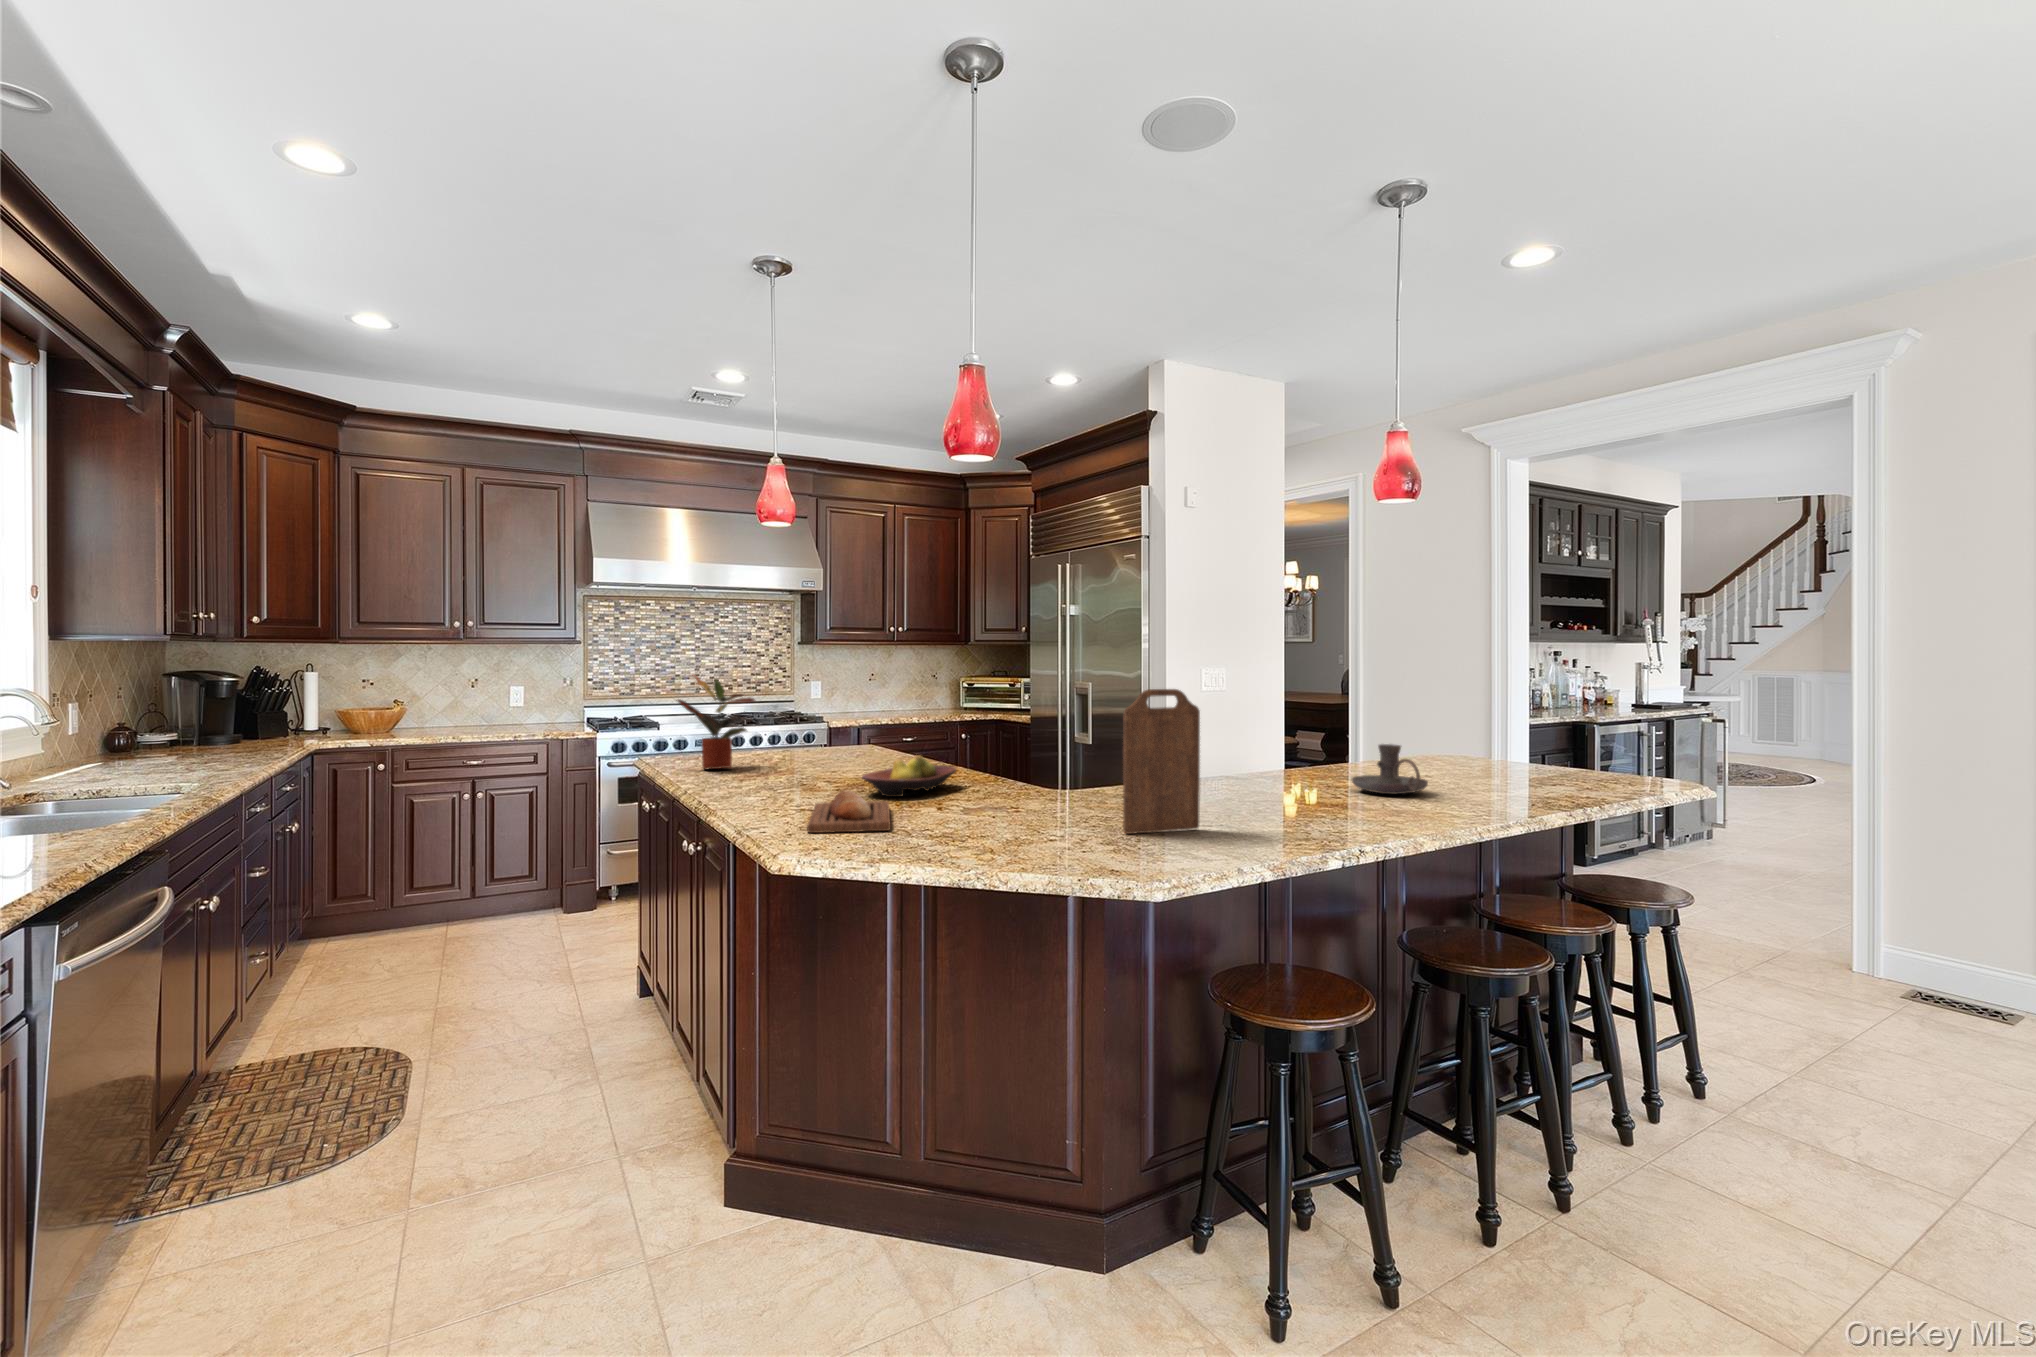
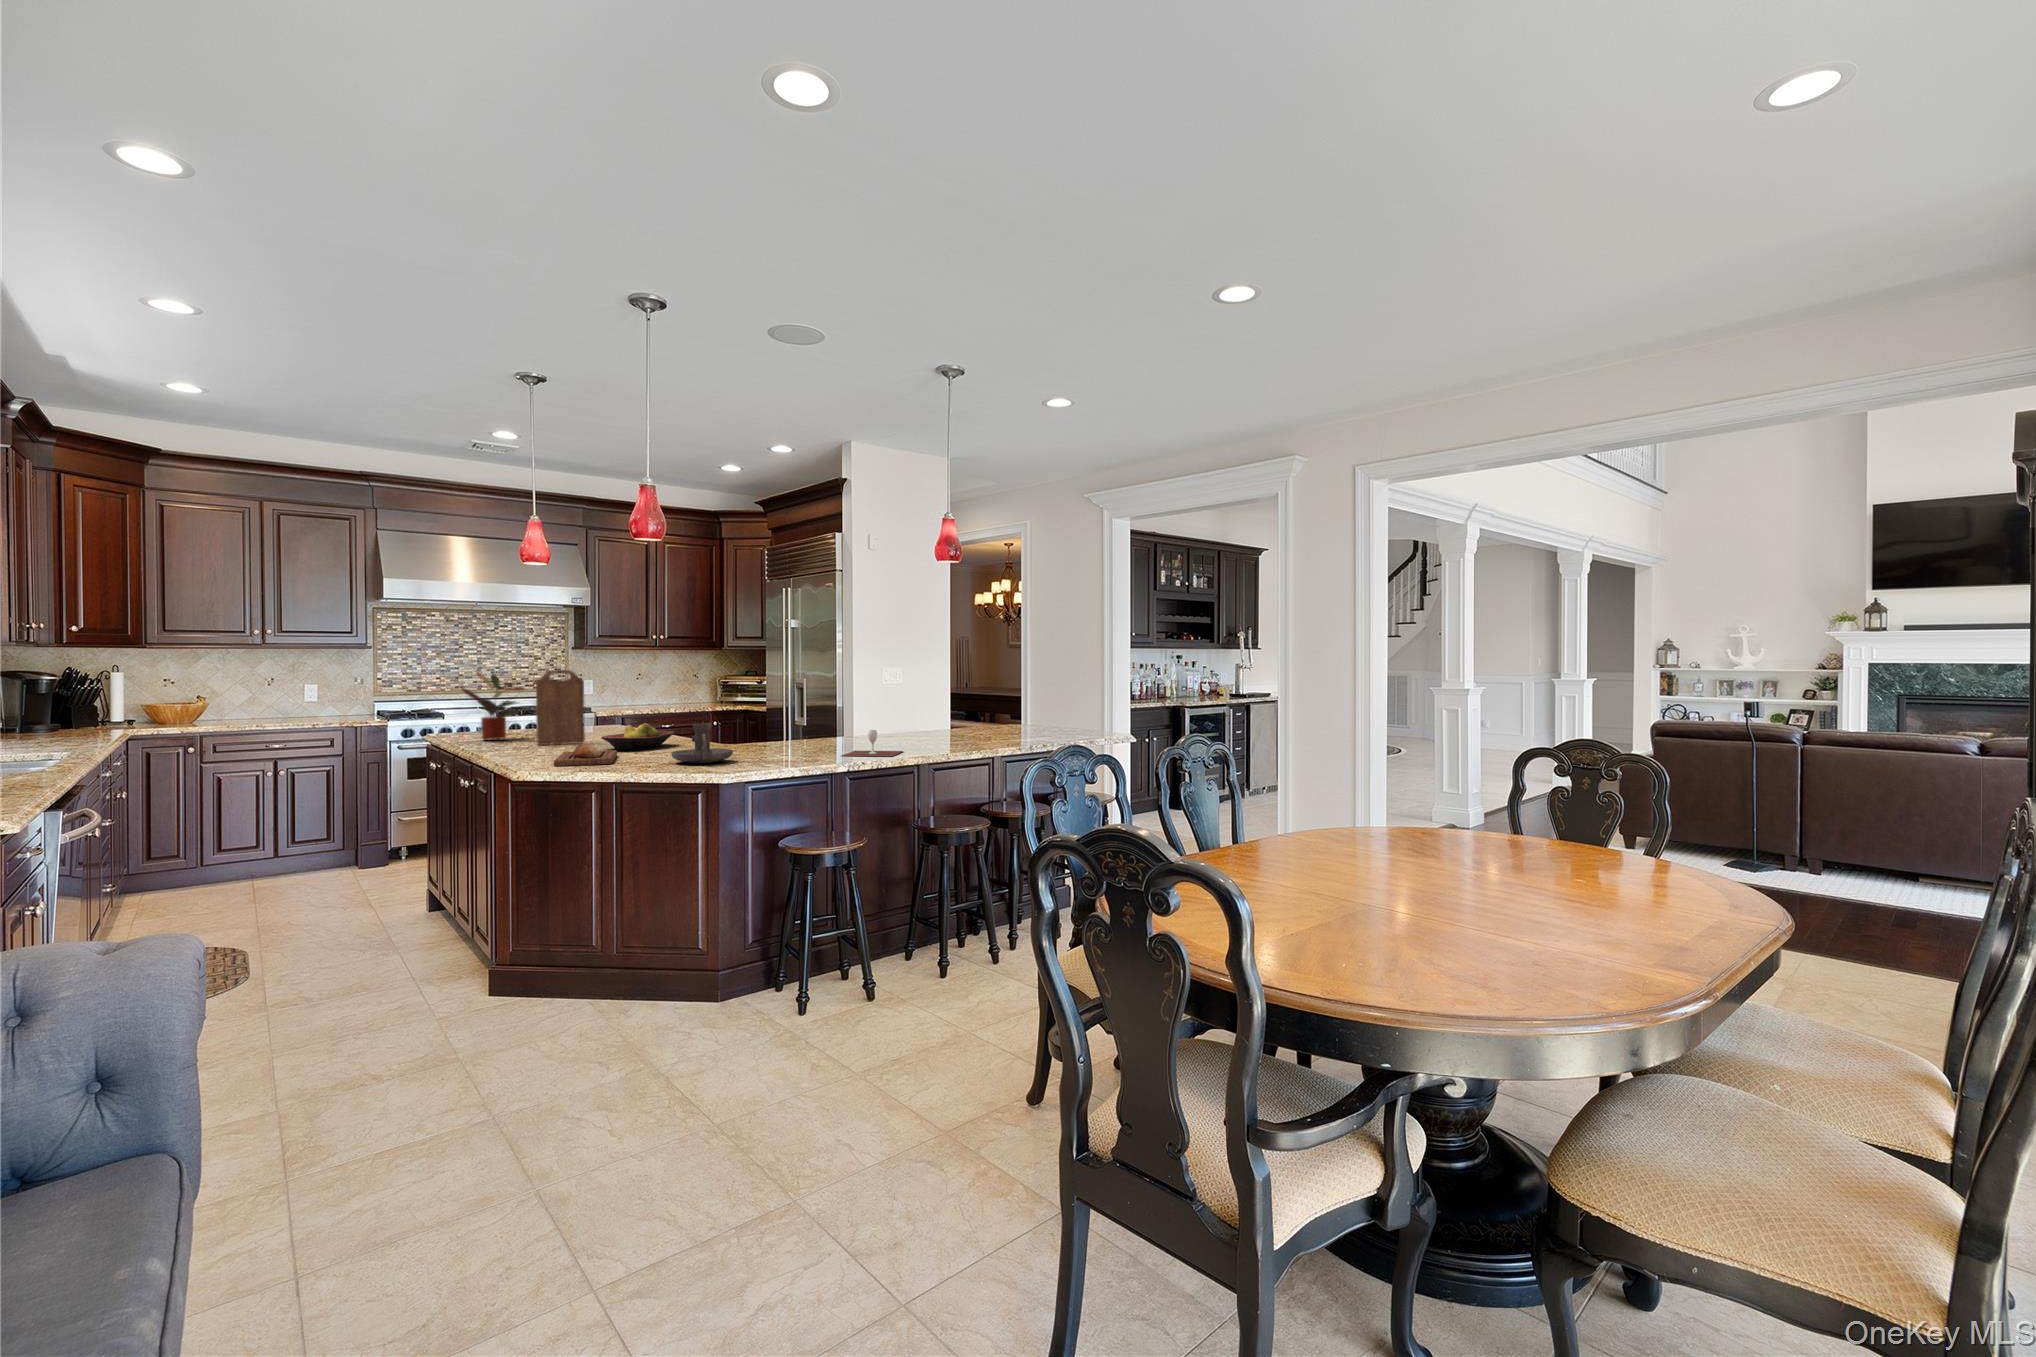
cutting board: present [1123,689,1200,834] -> present [536,670,585,745]
candle holder: present [1352,744,1428,794] -> present [671,723,733,763]
wine glass: none [1230,780,1320,827] -> present [842,730,903,756]

